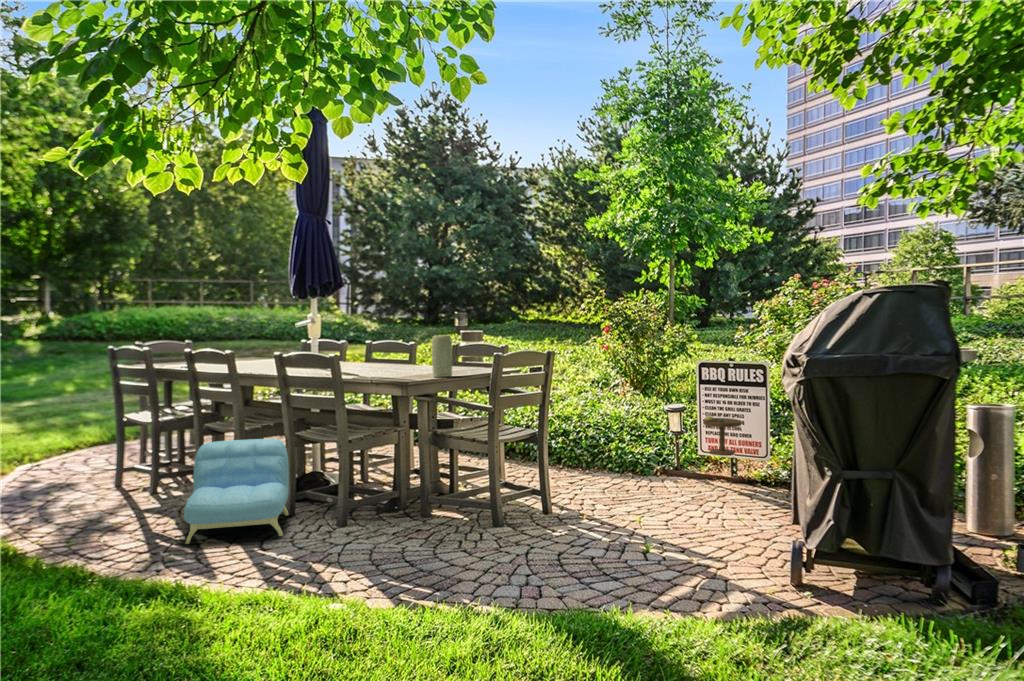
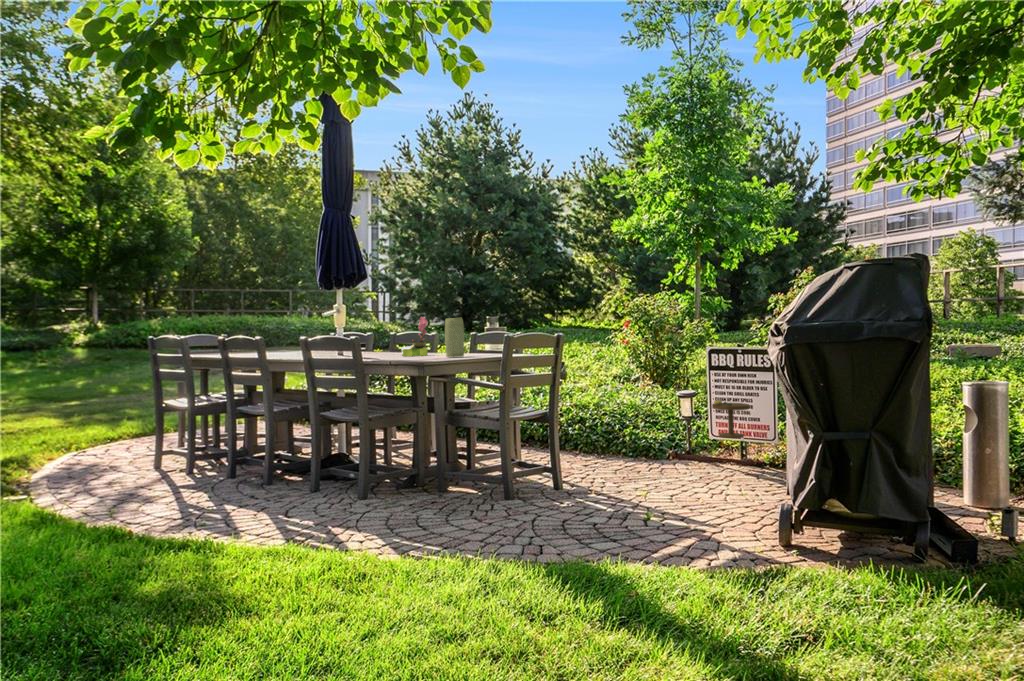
flower arrangement: none [382,328,413,372] -> present [402,317,428,357]
armchair: present [184,439,289,544] -> none [216,418,313,511]

